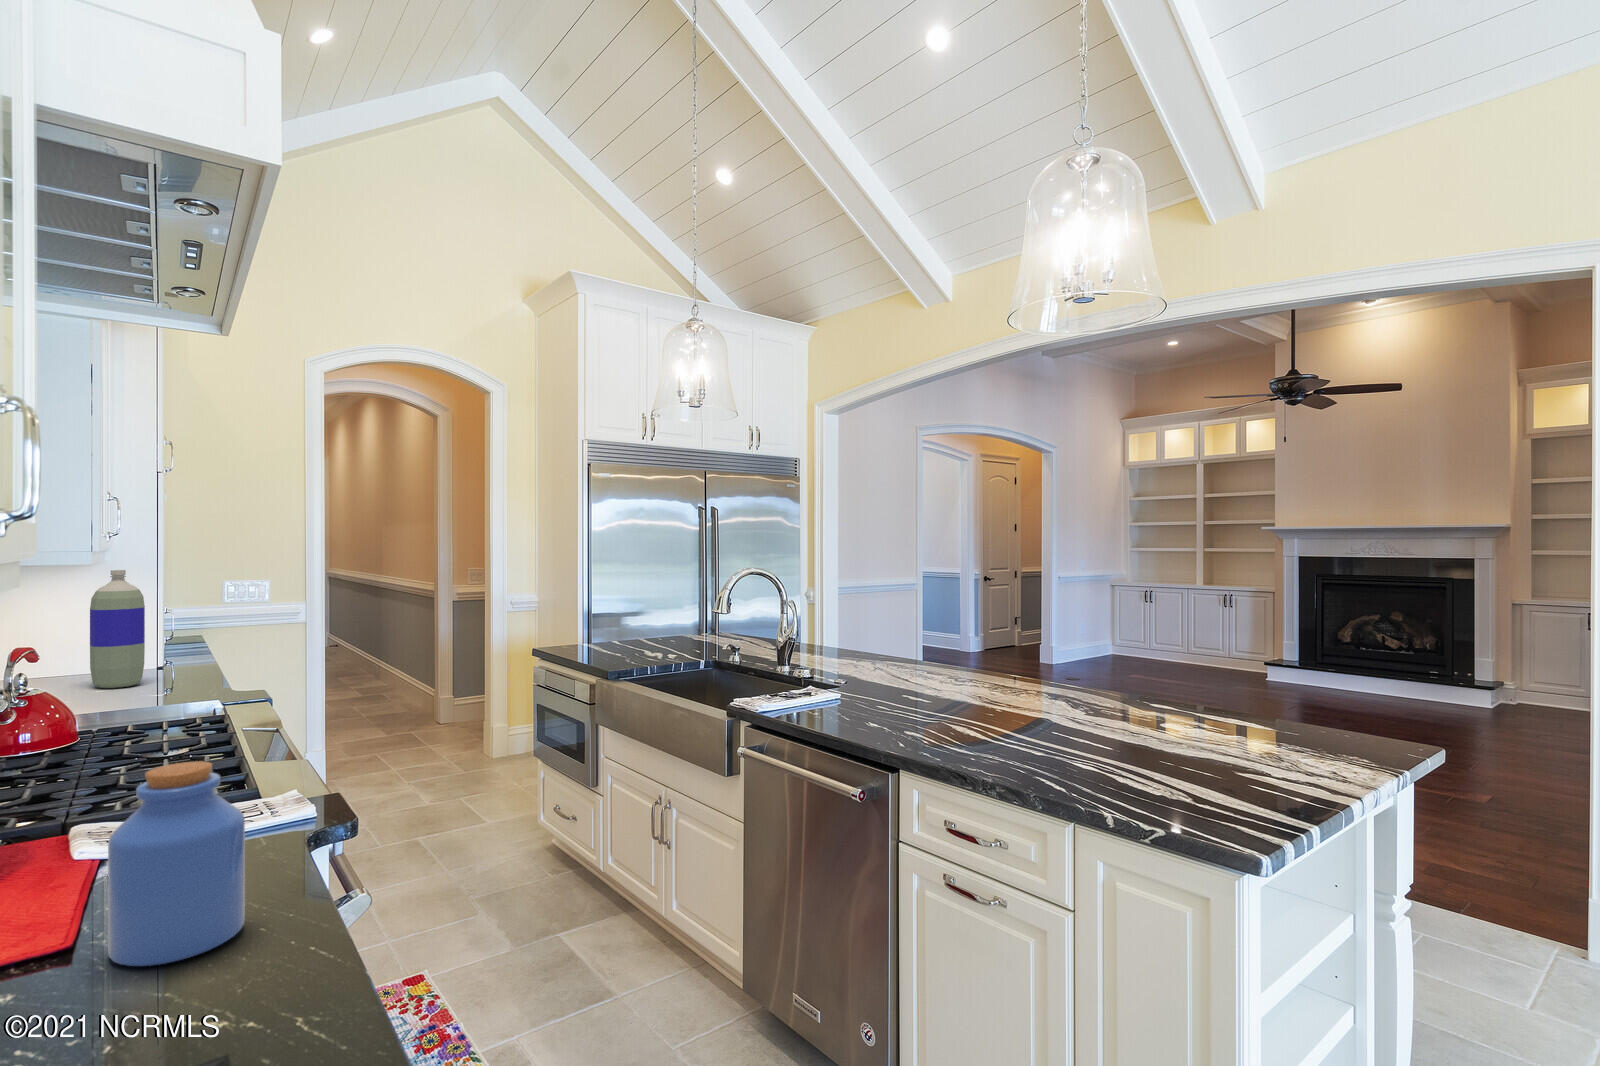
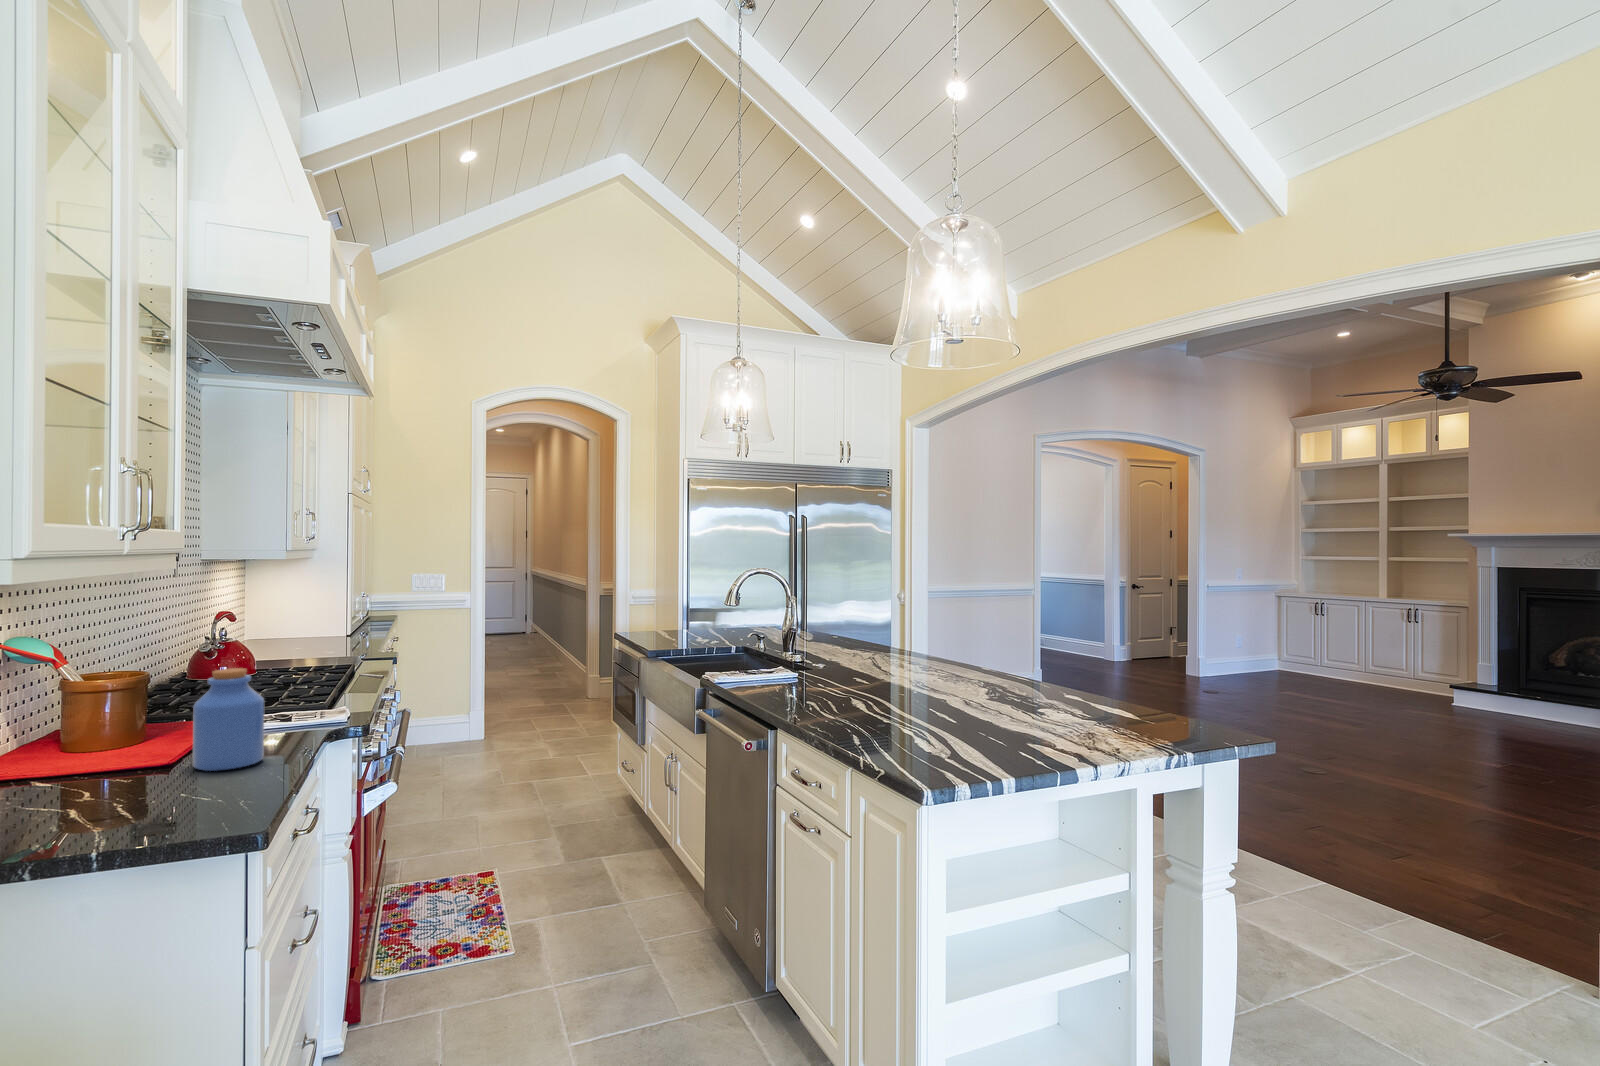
bottle: present [90,570,145,688] -> none [287,564,322,646]

